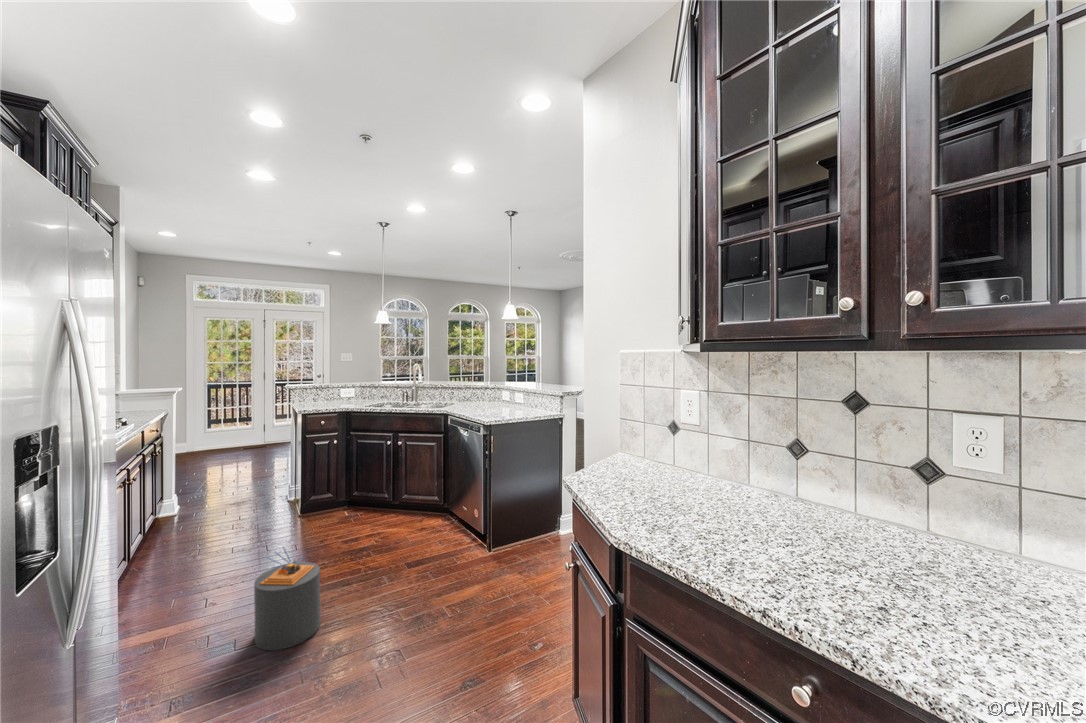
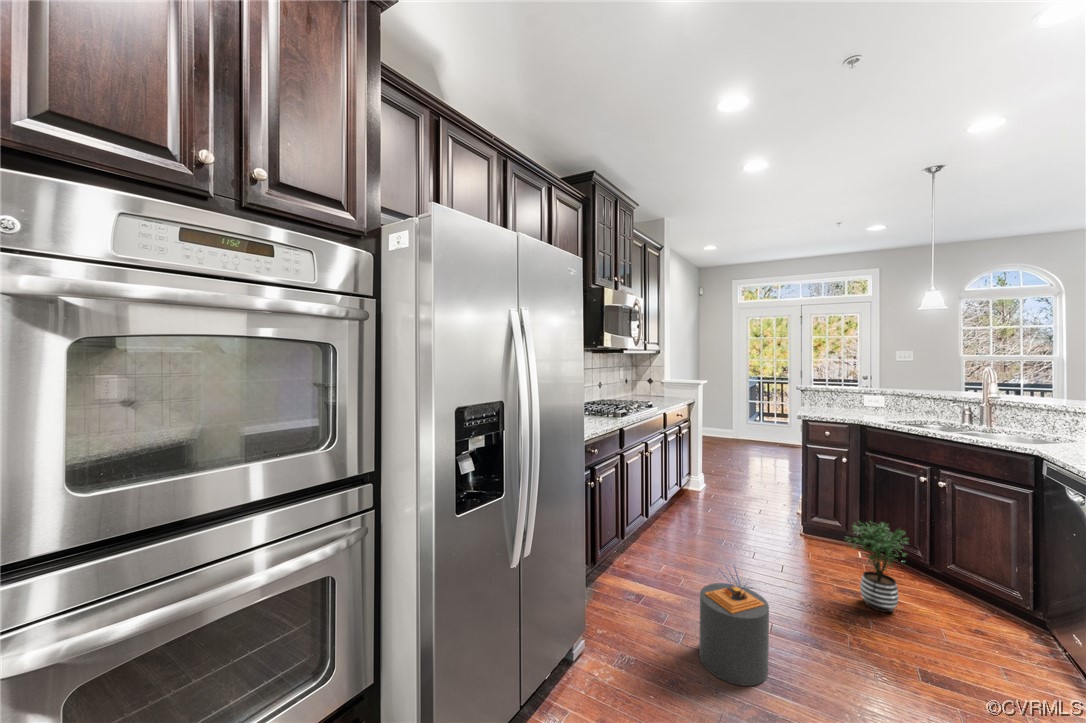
potted plant: none [348,477,392,543] -> present [845,523,907,612]

